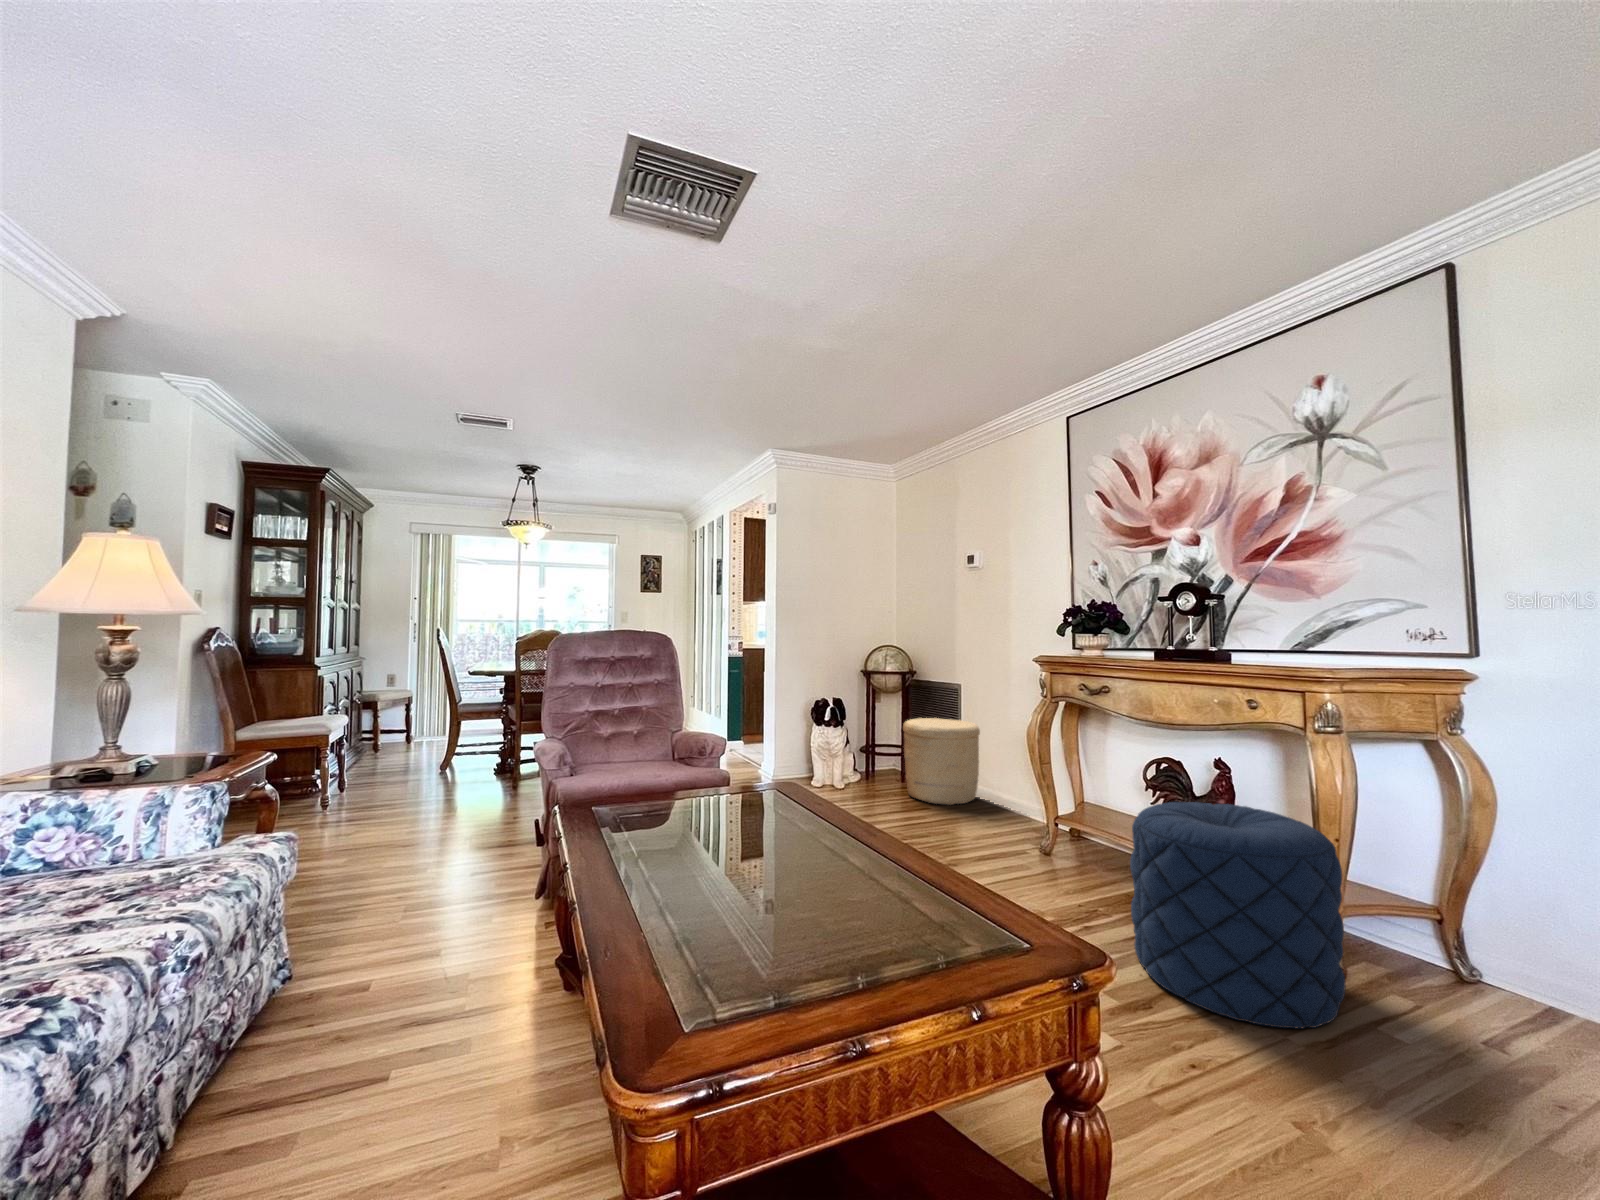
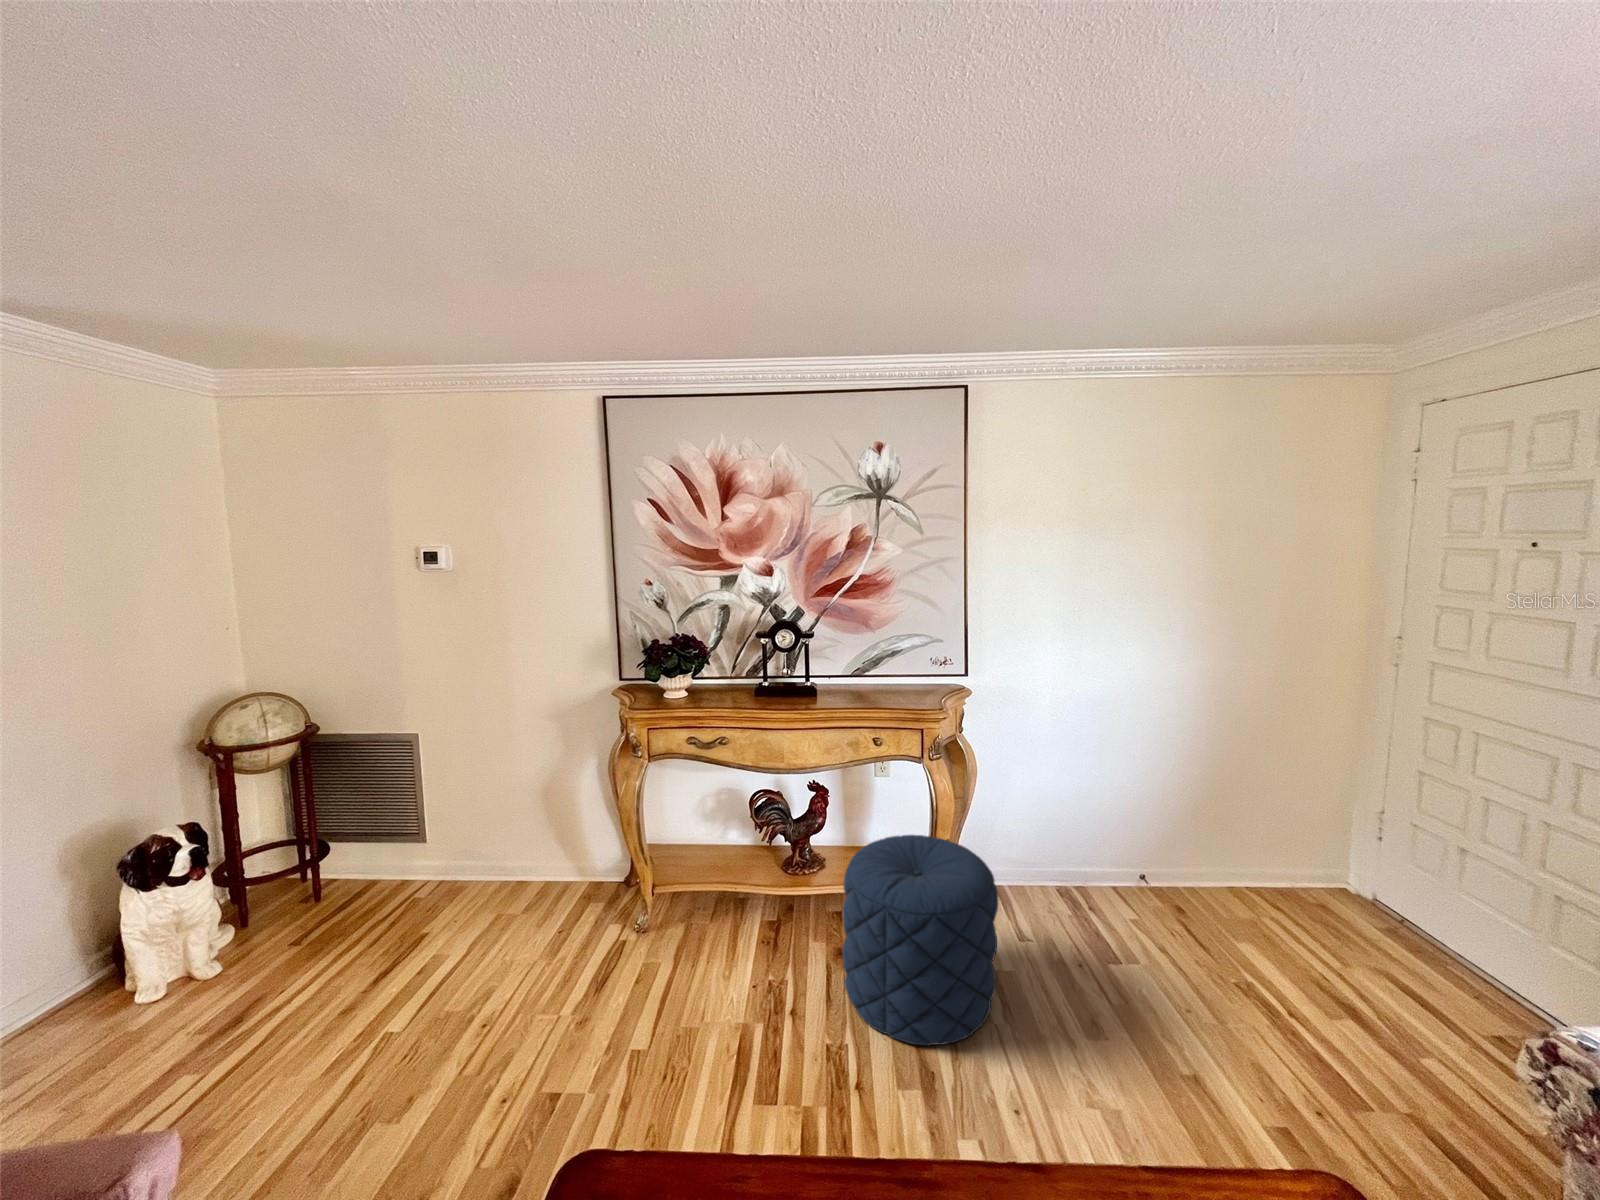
woven basket: present [903,718,980,805] -> none [342,792,476,943]

